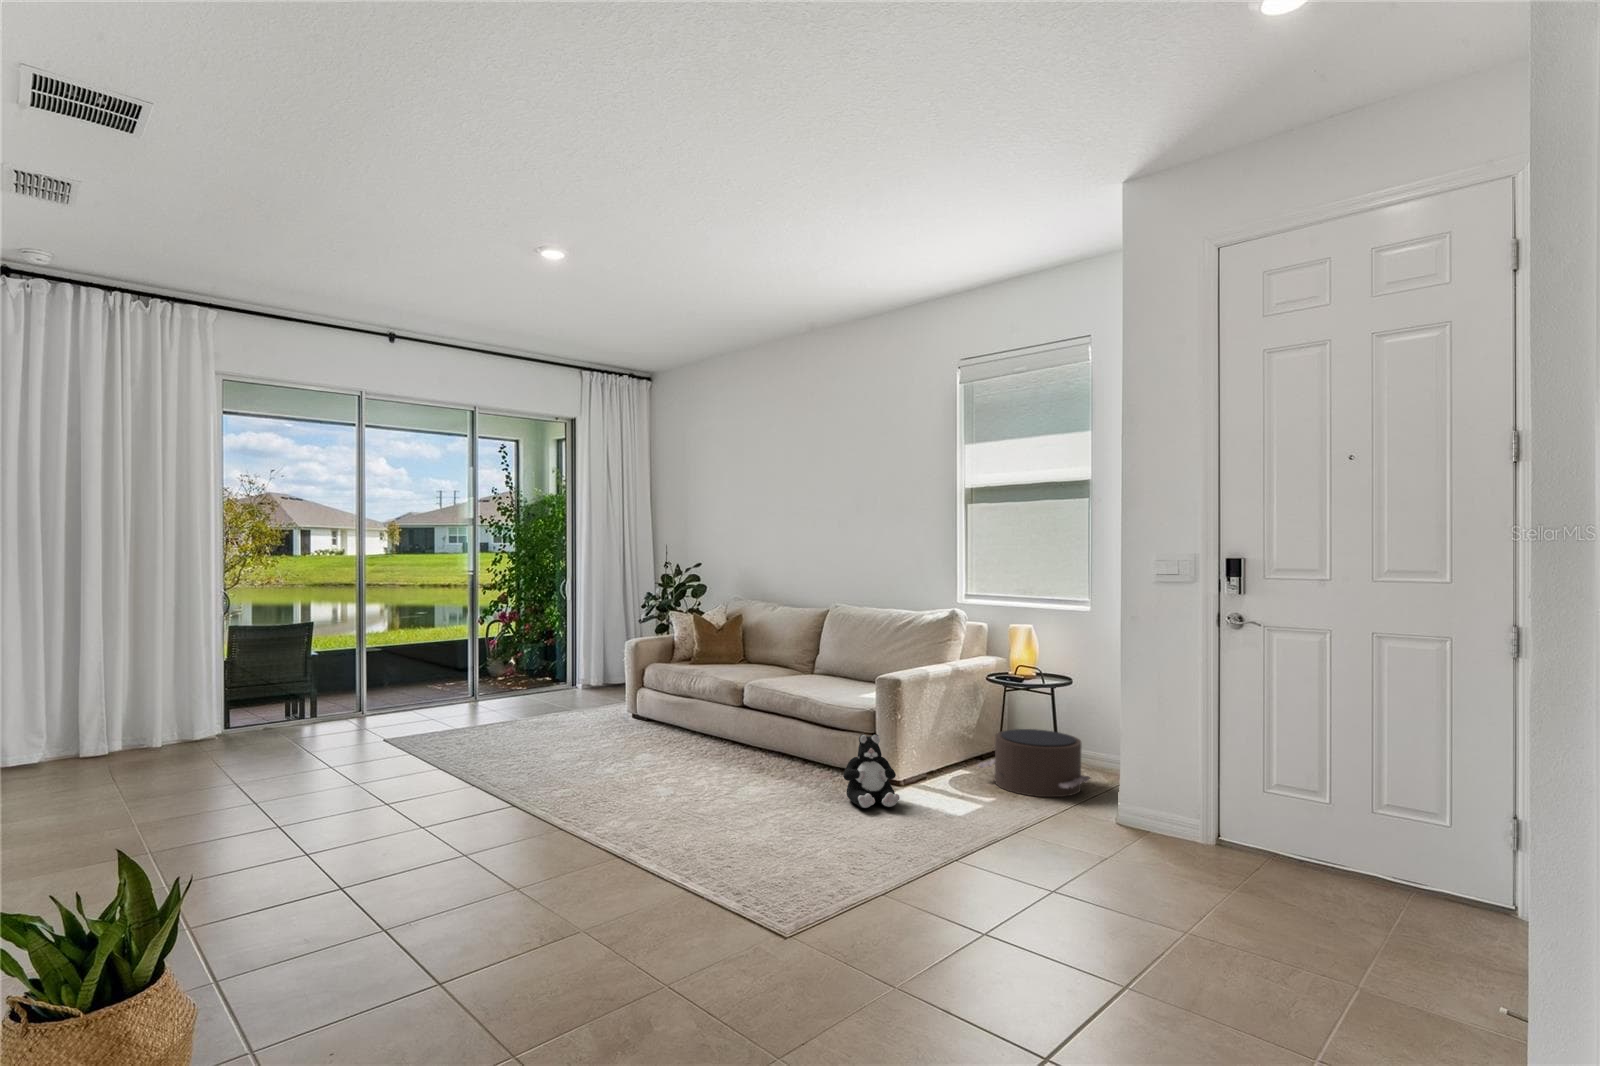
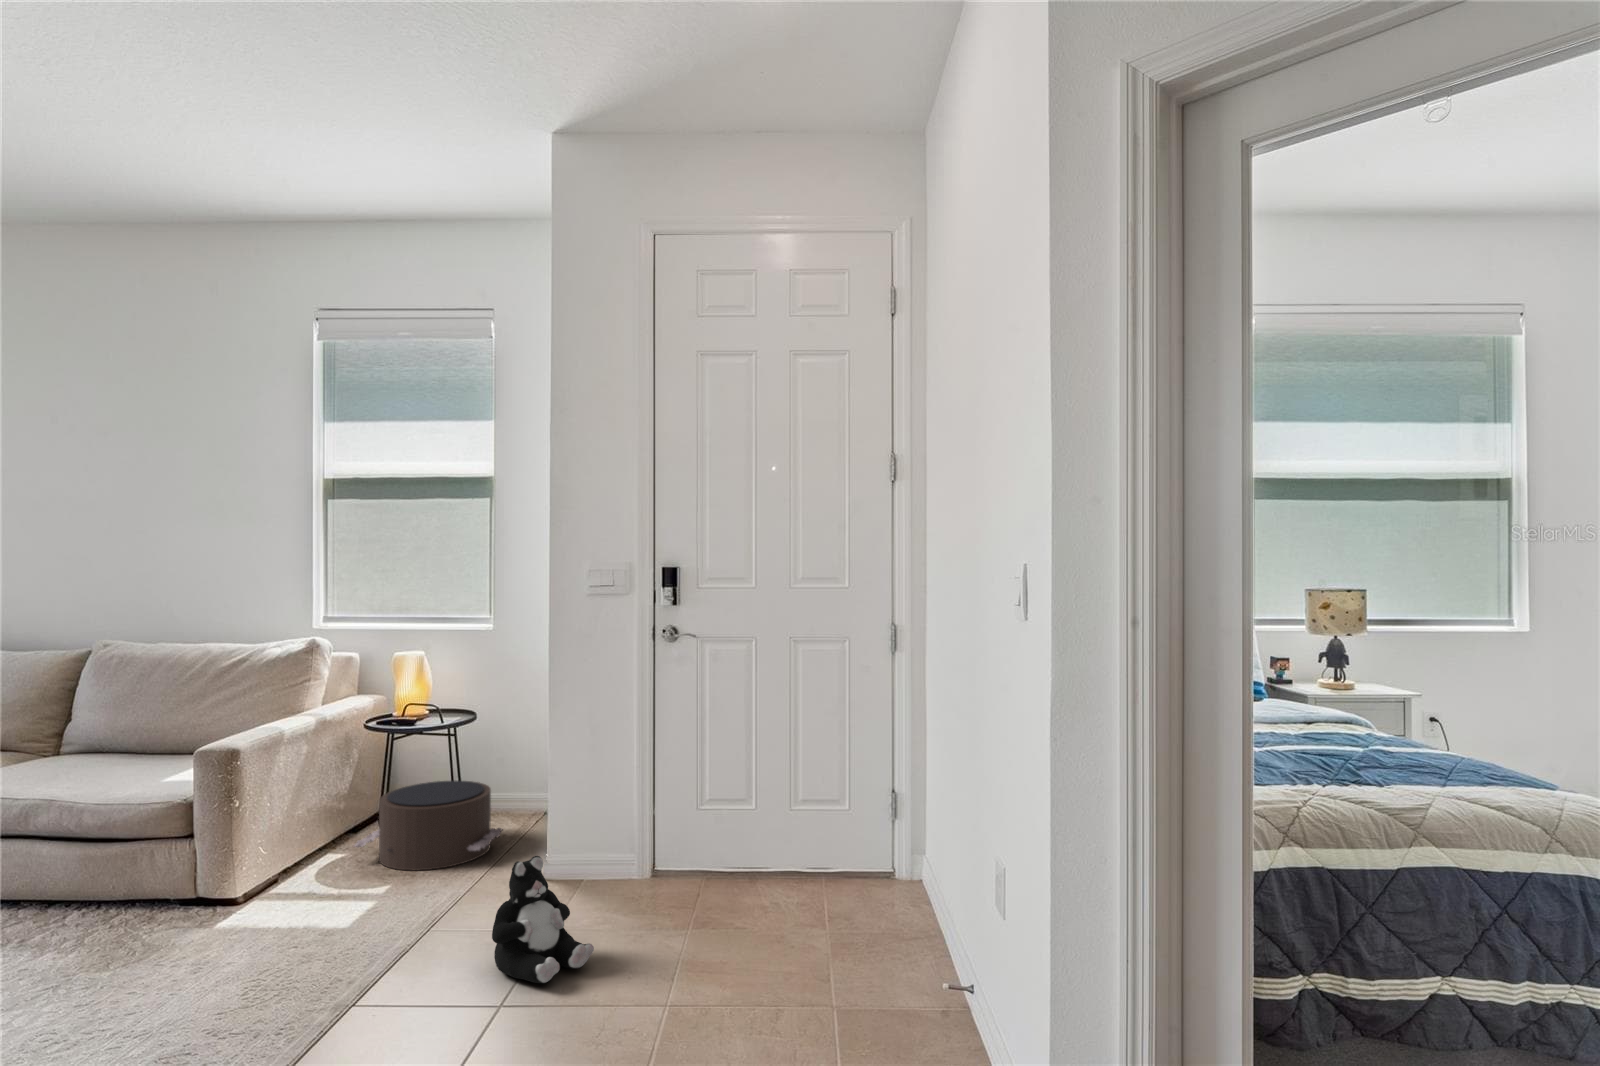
plush toy: present [843,734,900,808] -> present [492,856,594,983]

